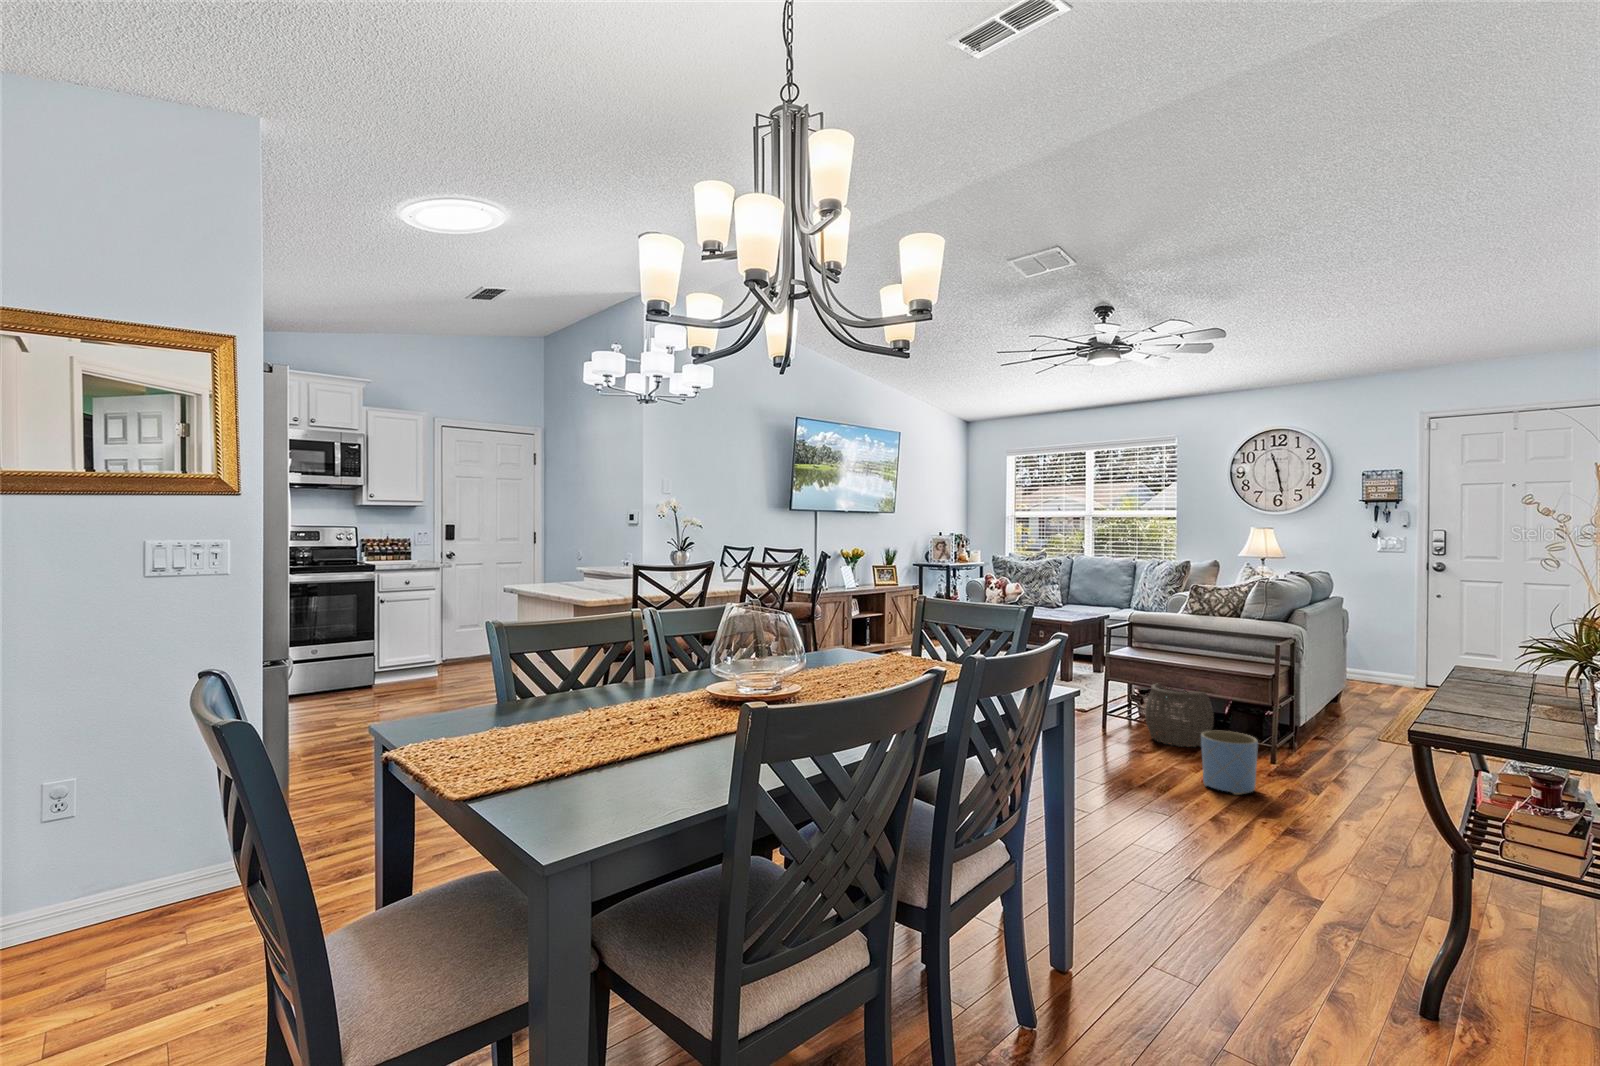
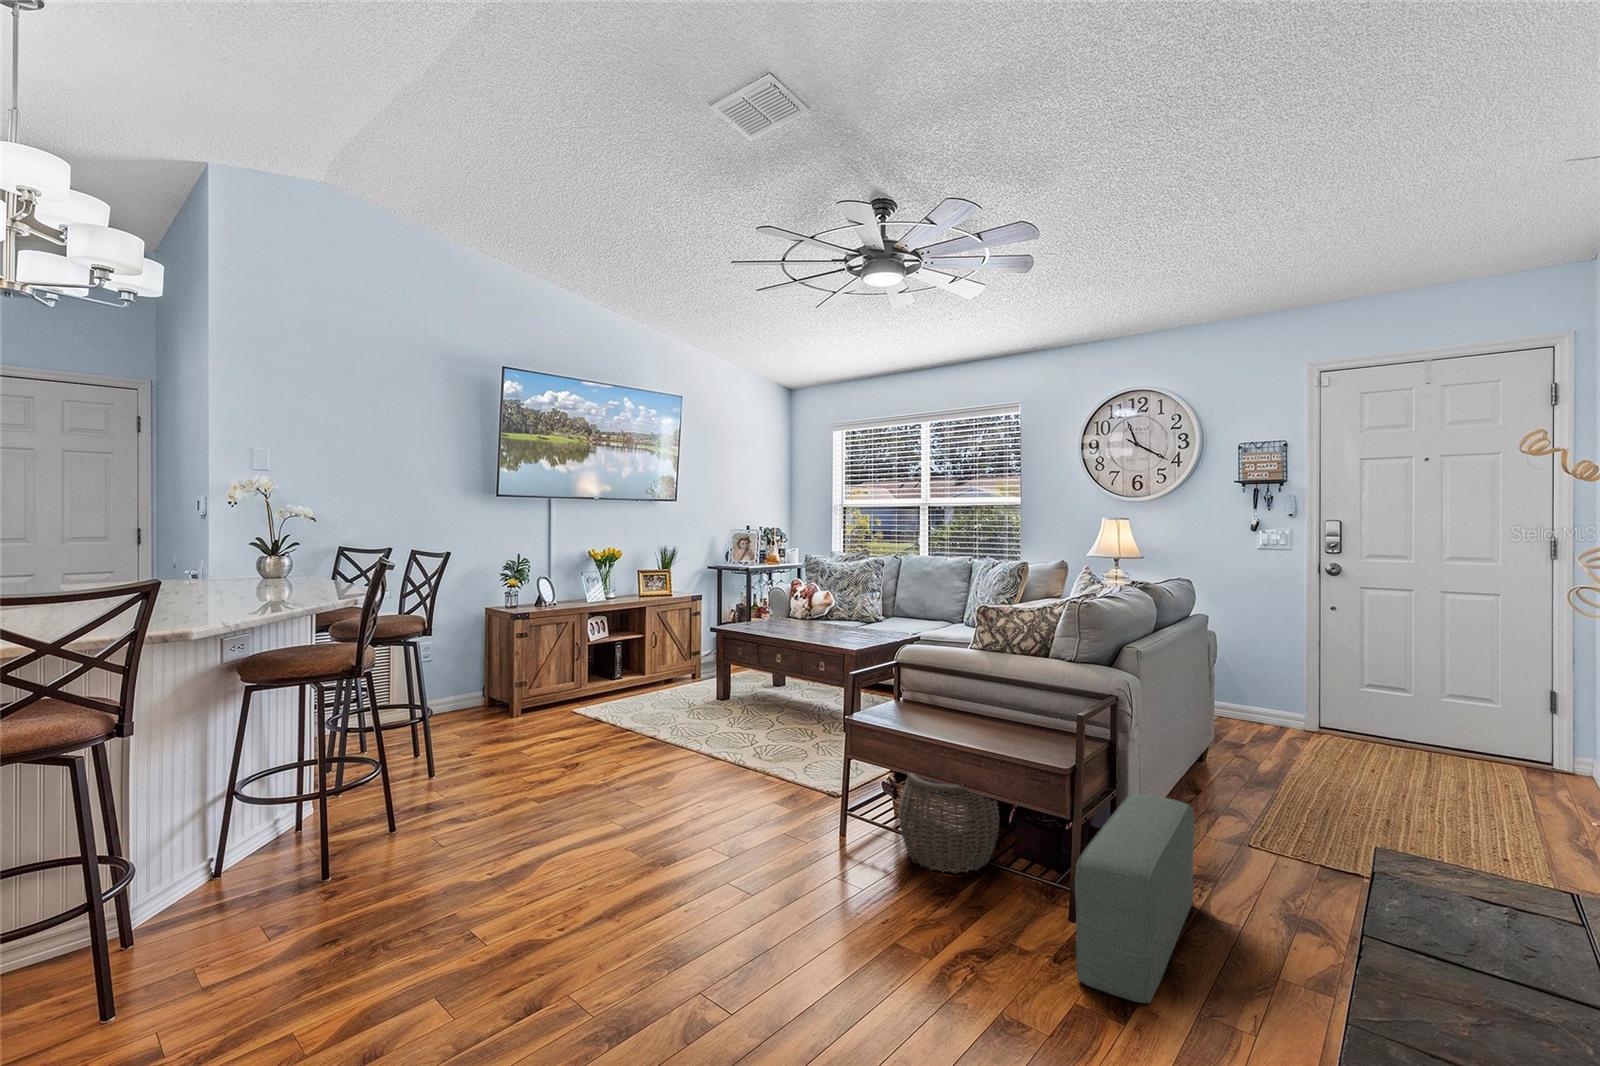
pouf: none [1283,697,1347,793] -> present [1075,794,1194,1003]
planter: present [1201,731,1258,795] -> none [931,881,1024,1020]

